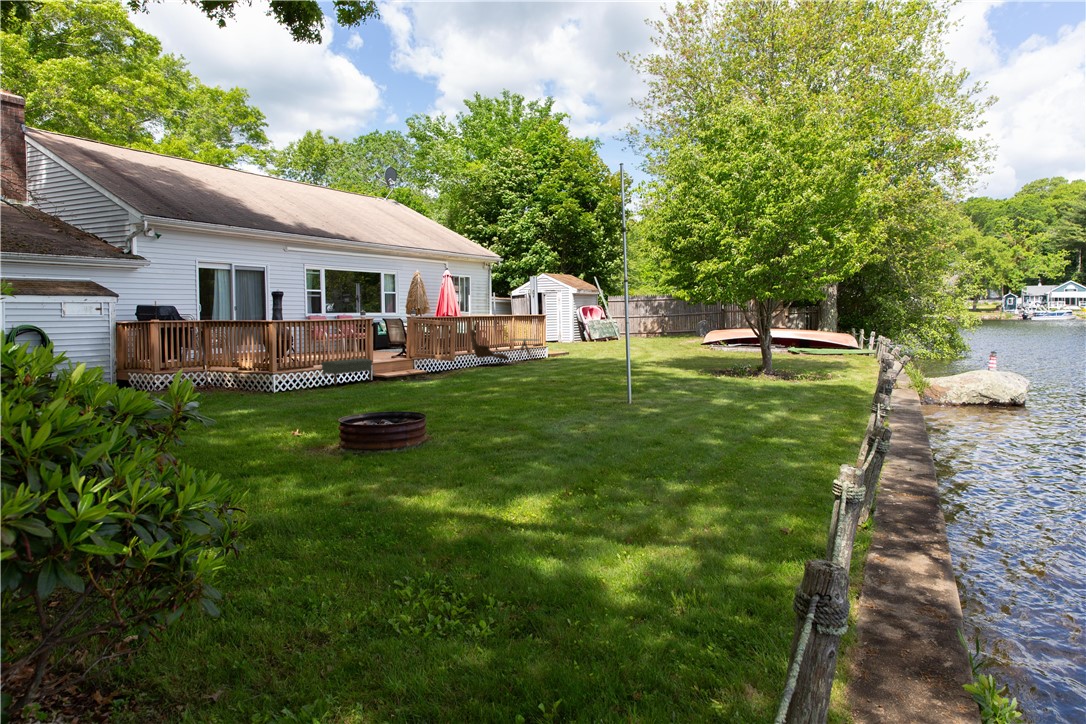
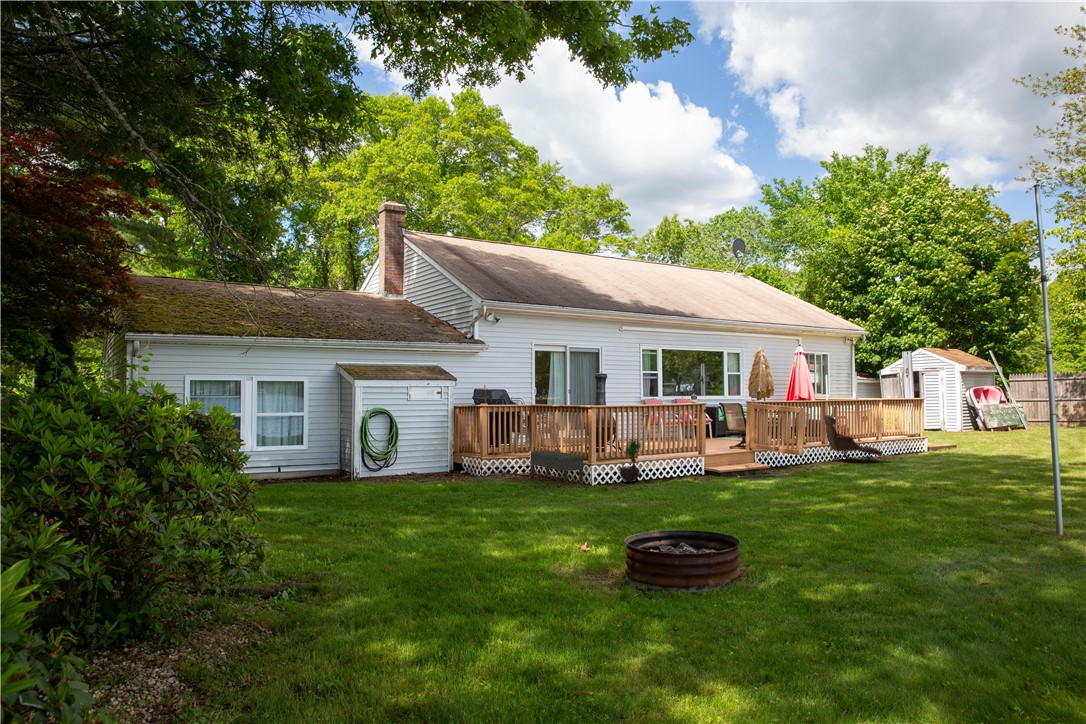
round table: present [511,339,538,358] -> none [879,428,925,458]
potted tree: none [299,347,323,387] -> present [619,440,643,482]
bench: present [321,358,372,385] -> present [530,450,584,485]

